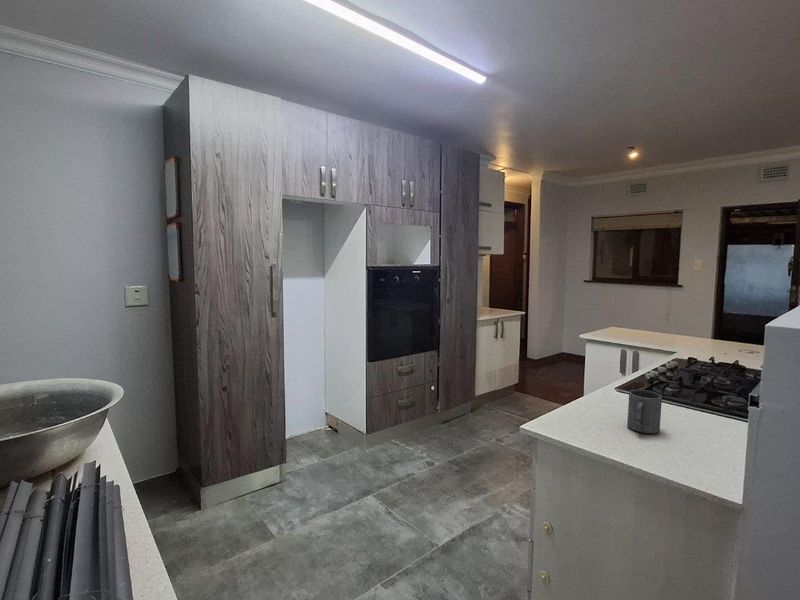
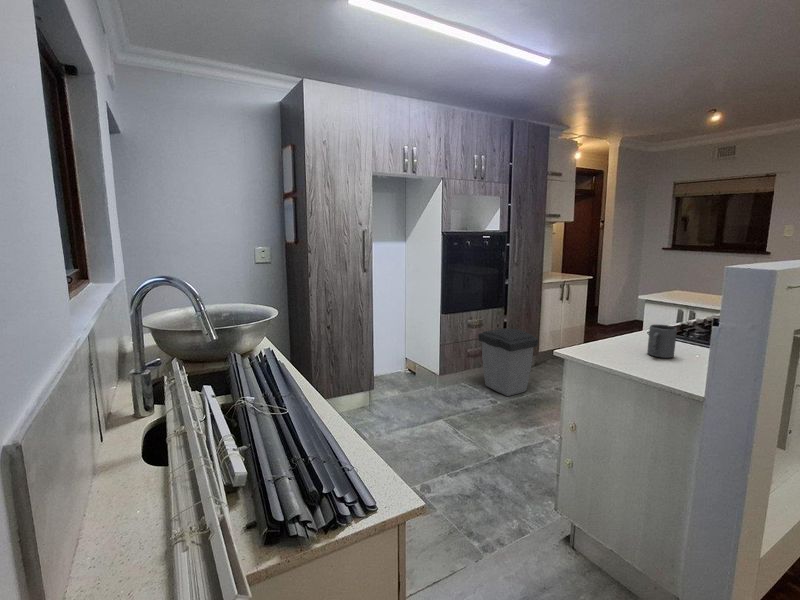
trash can: none [411,374,477,454] -> present [478,328,538,396]

